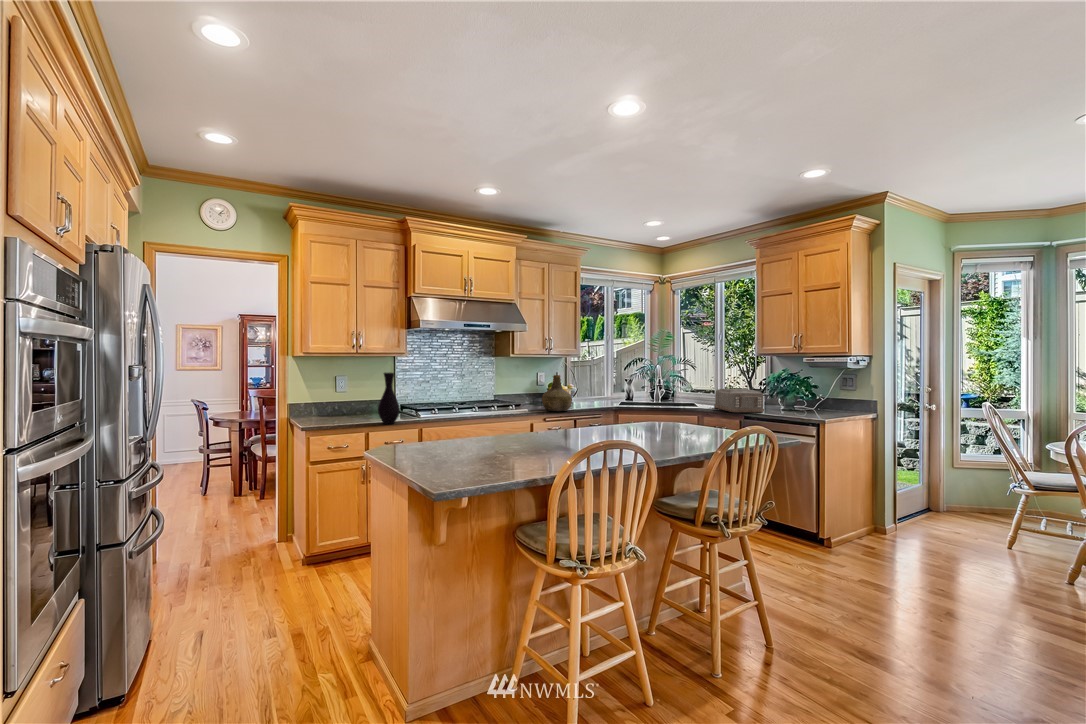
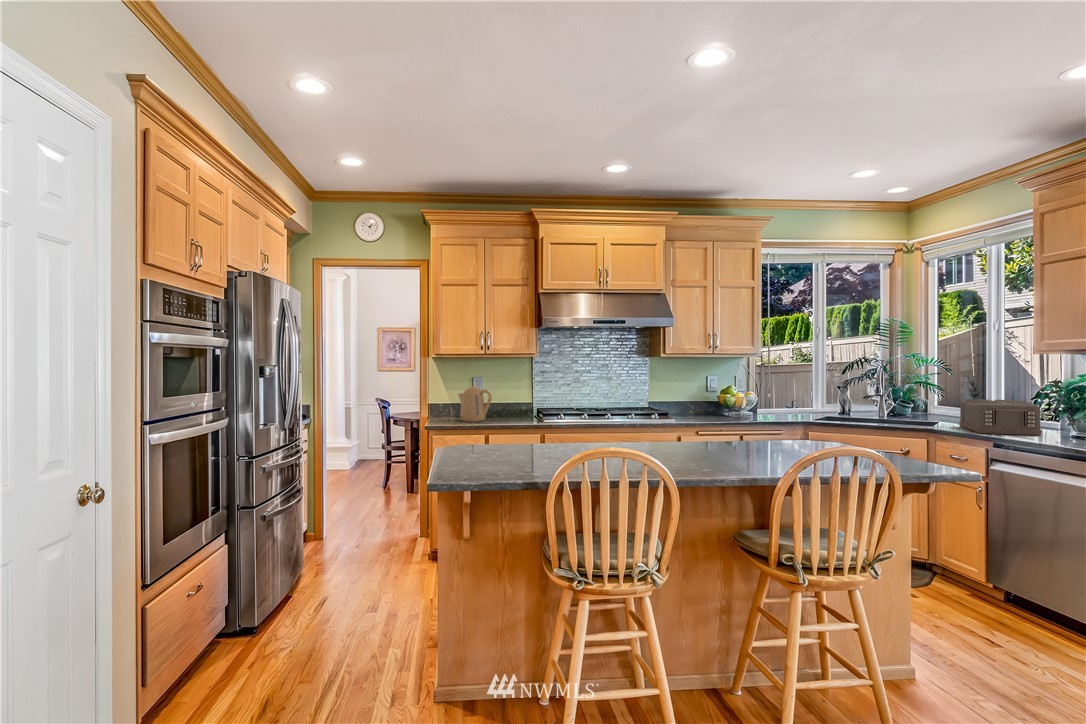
vase: present [378,373,400,424] -> none [499,371,520,425]
bottle: present [542,375,572,411] -> none [693,377,731,421]
kettle: none [327,387,366,423] -> present [458,386,492,422]

